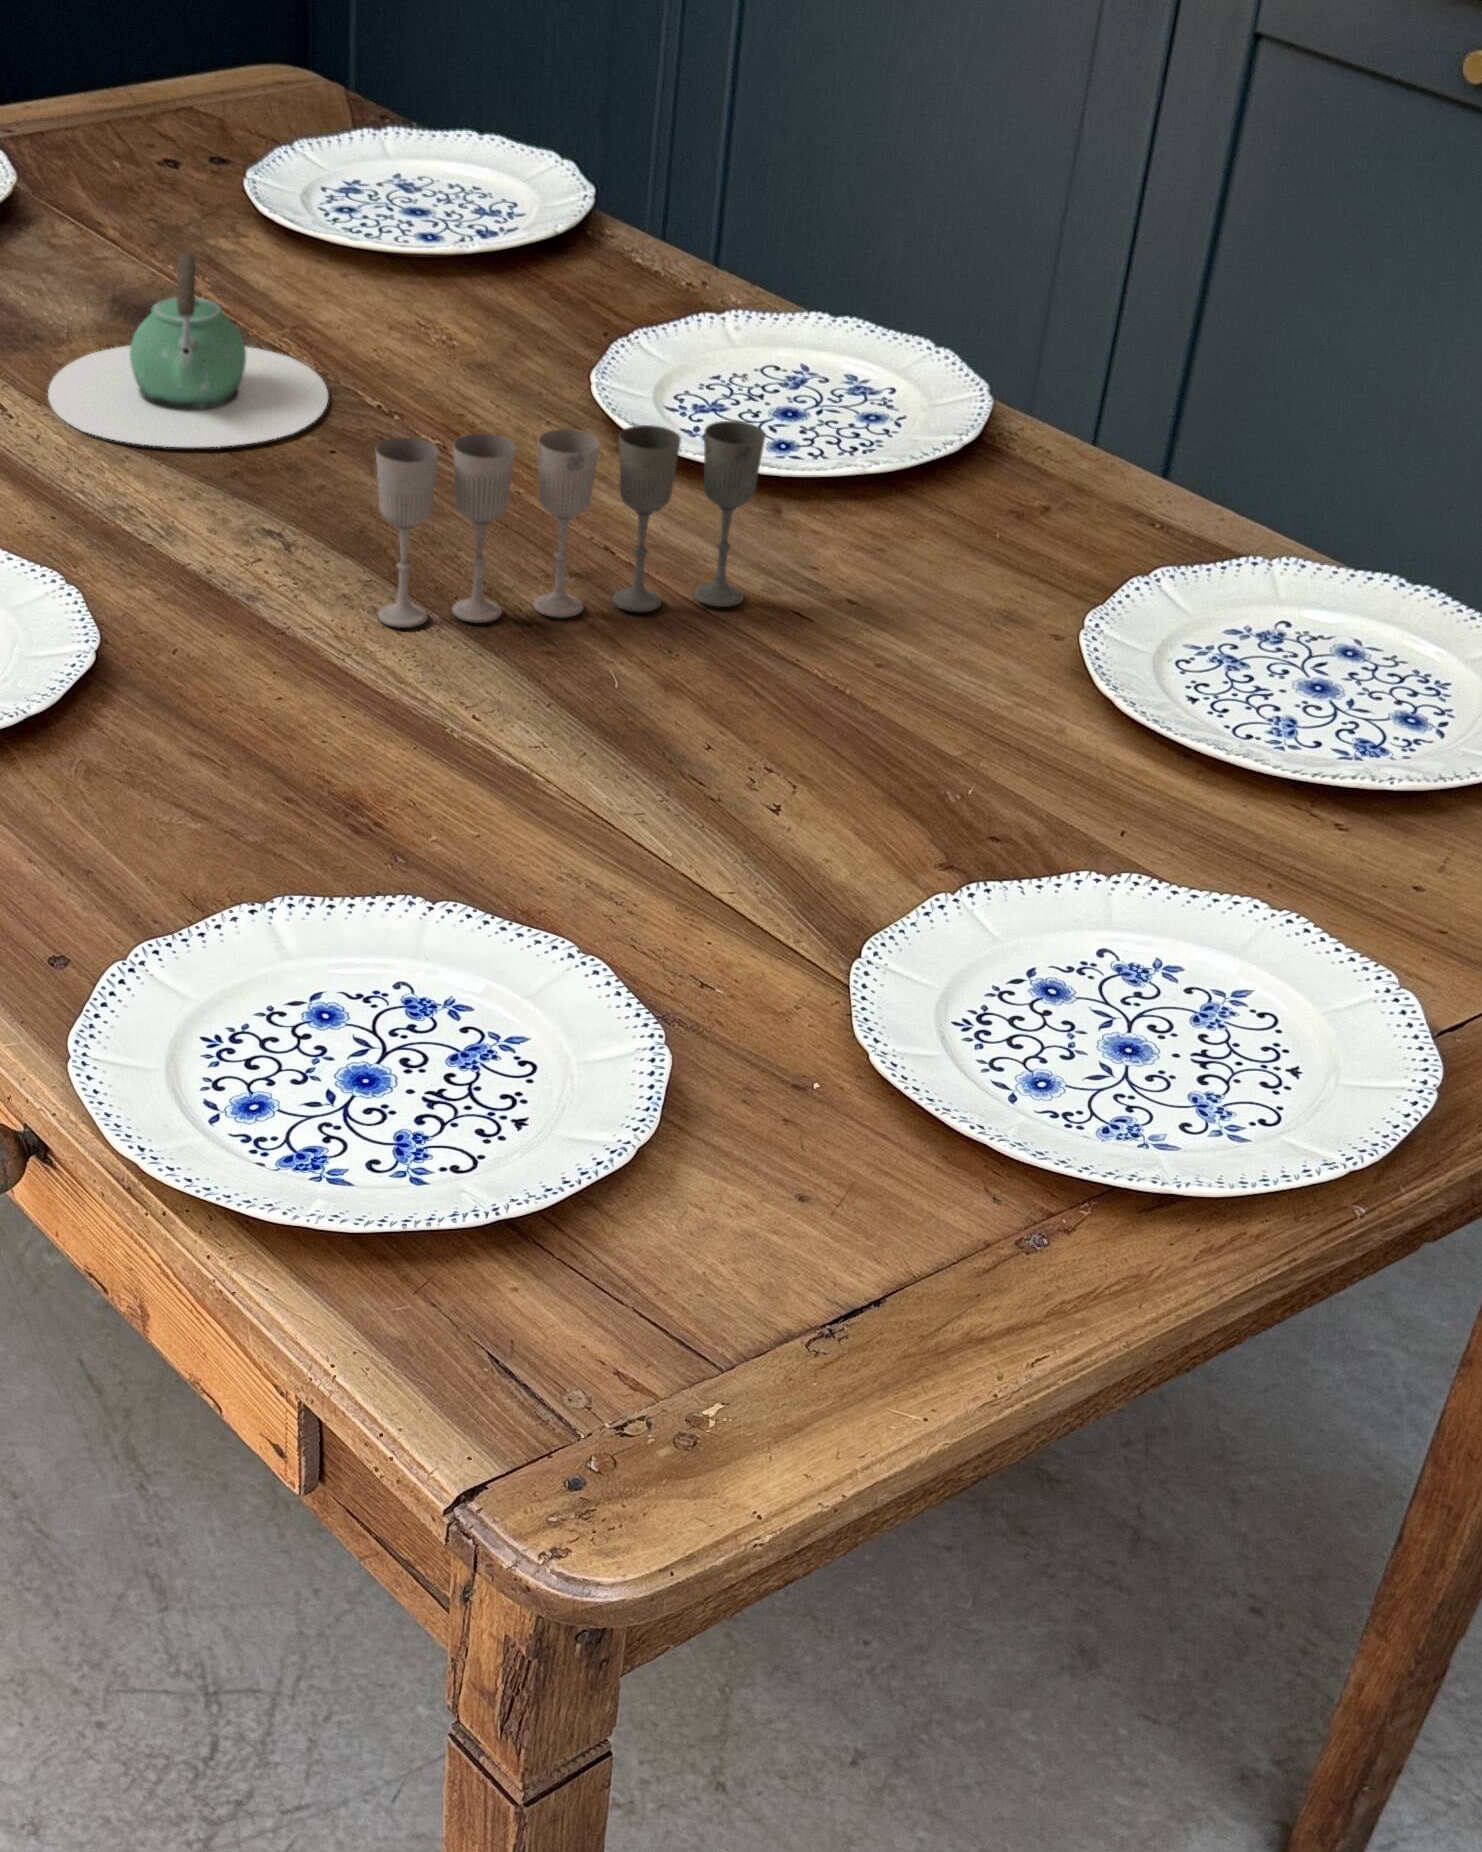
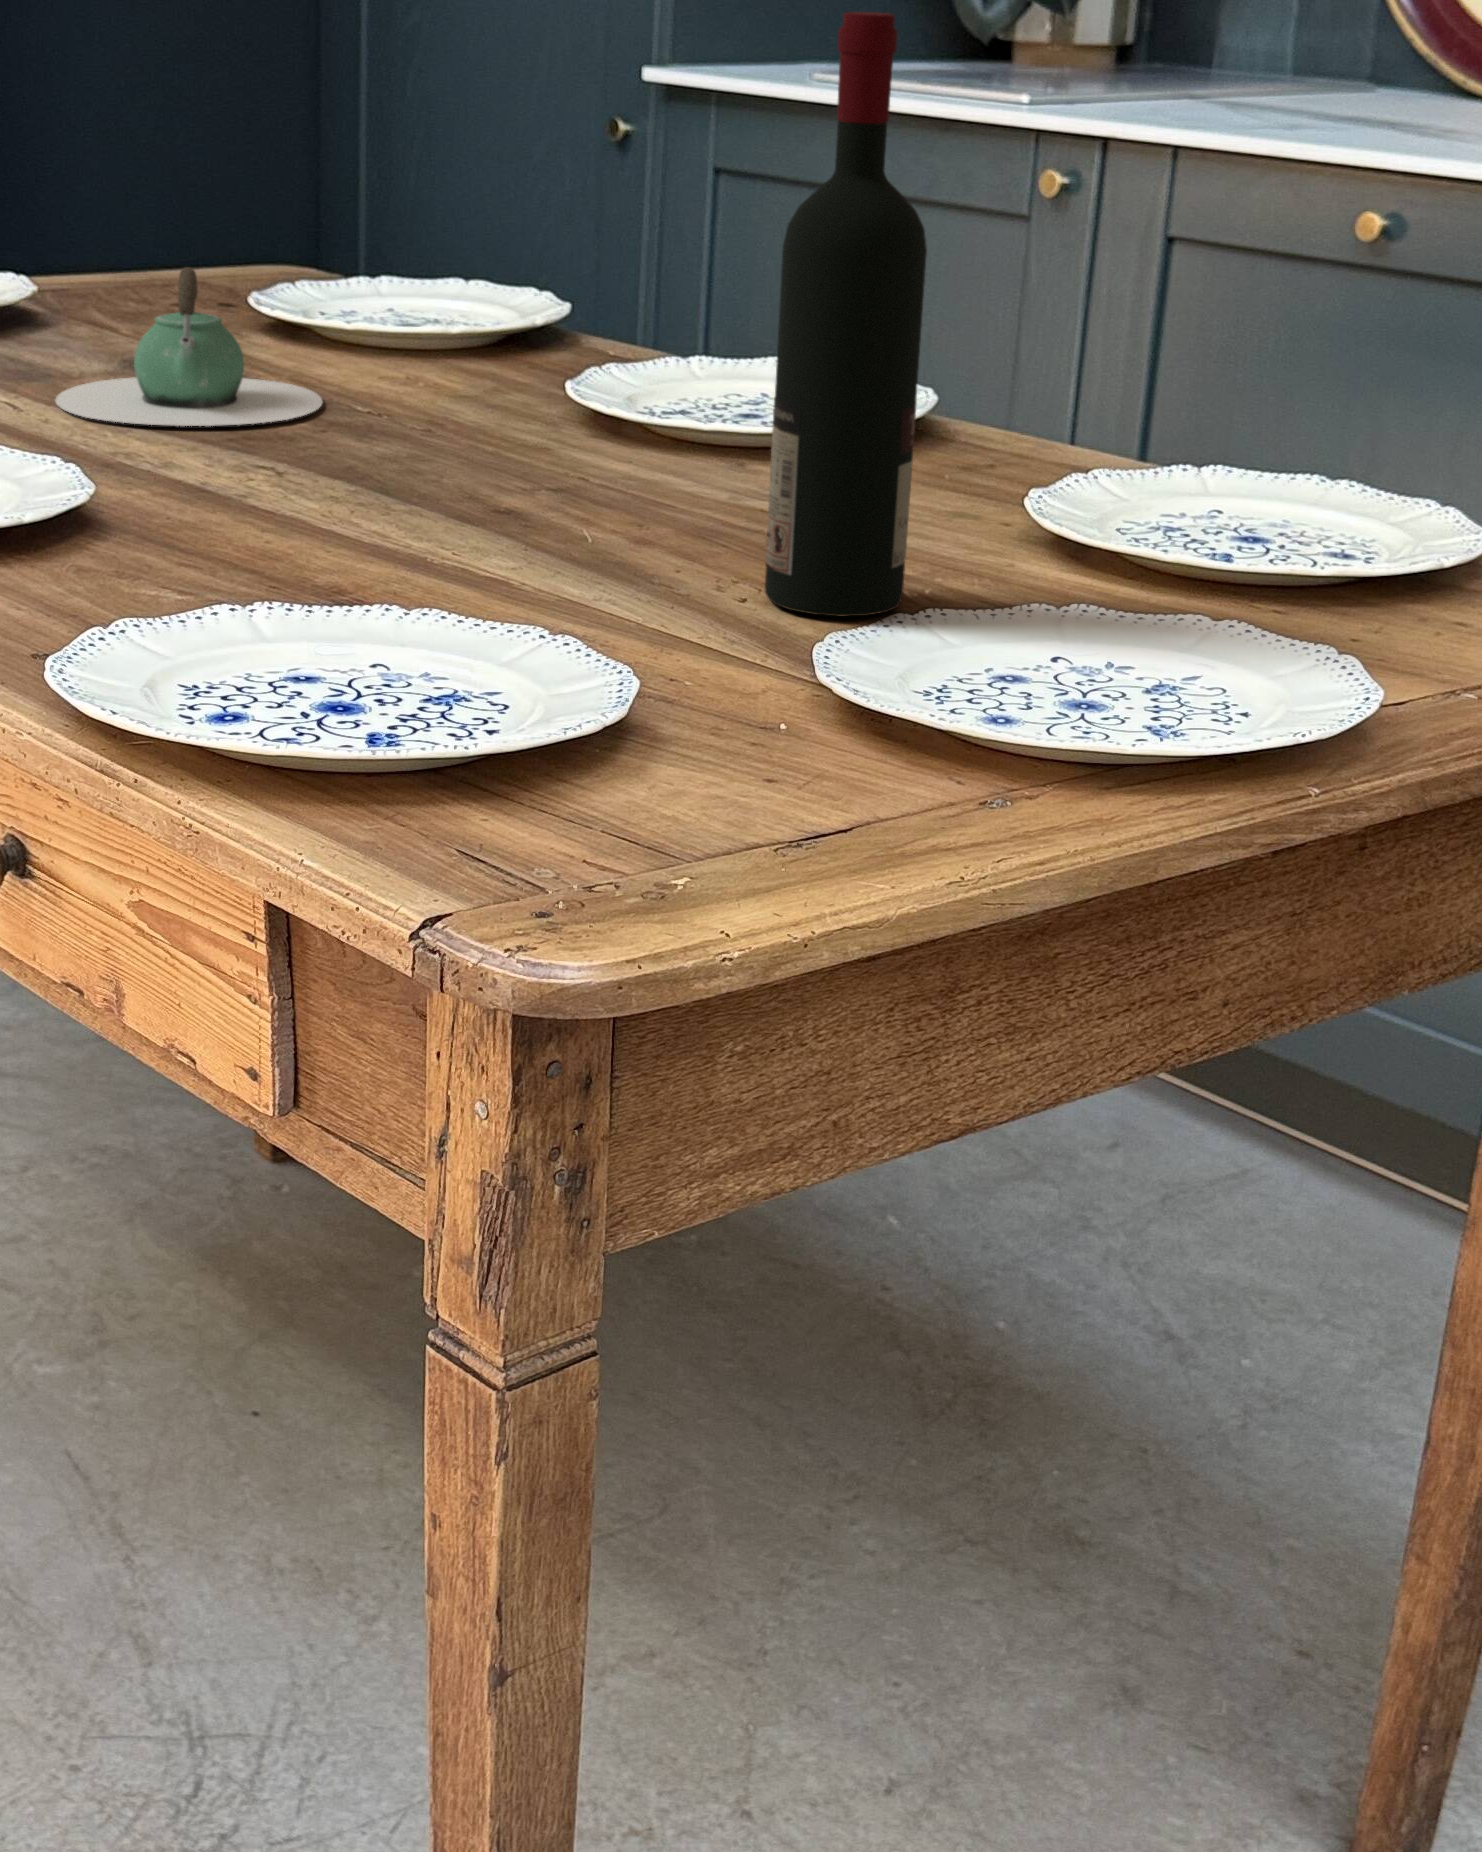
wine bottle: none [799,195,994,819] -> present [765,12,927,616]
wine glass: present [376,421,766,628] -> none [357,334,727,518]

